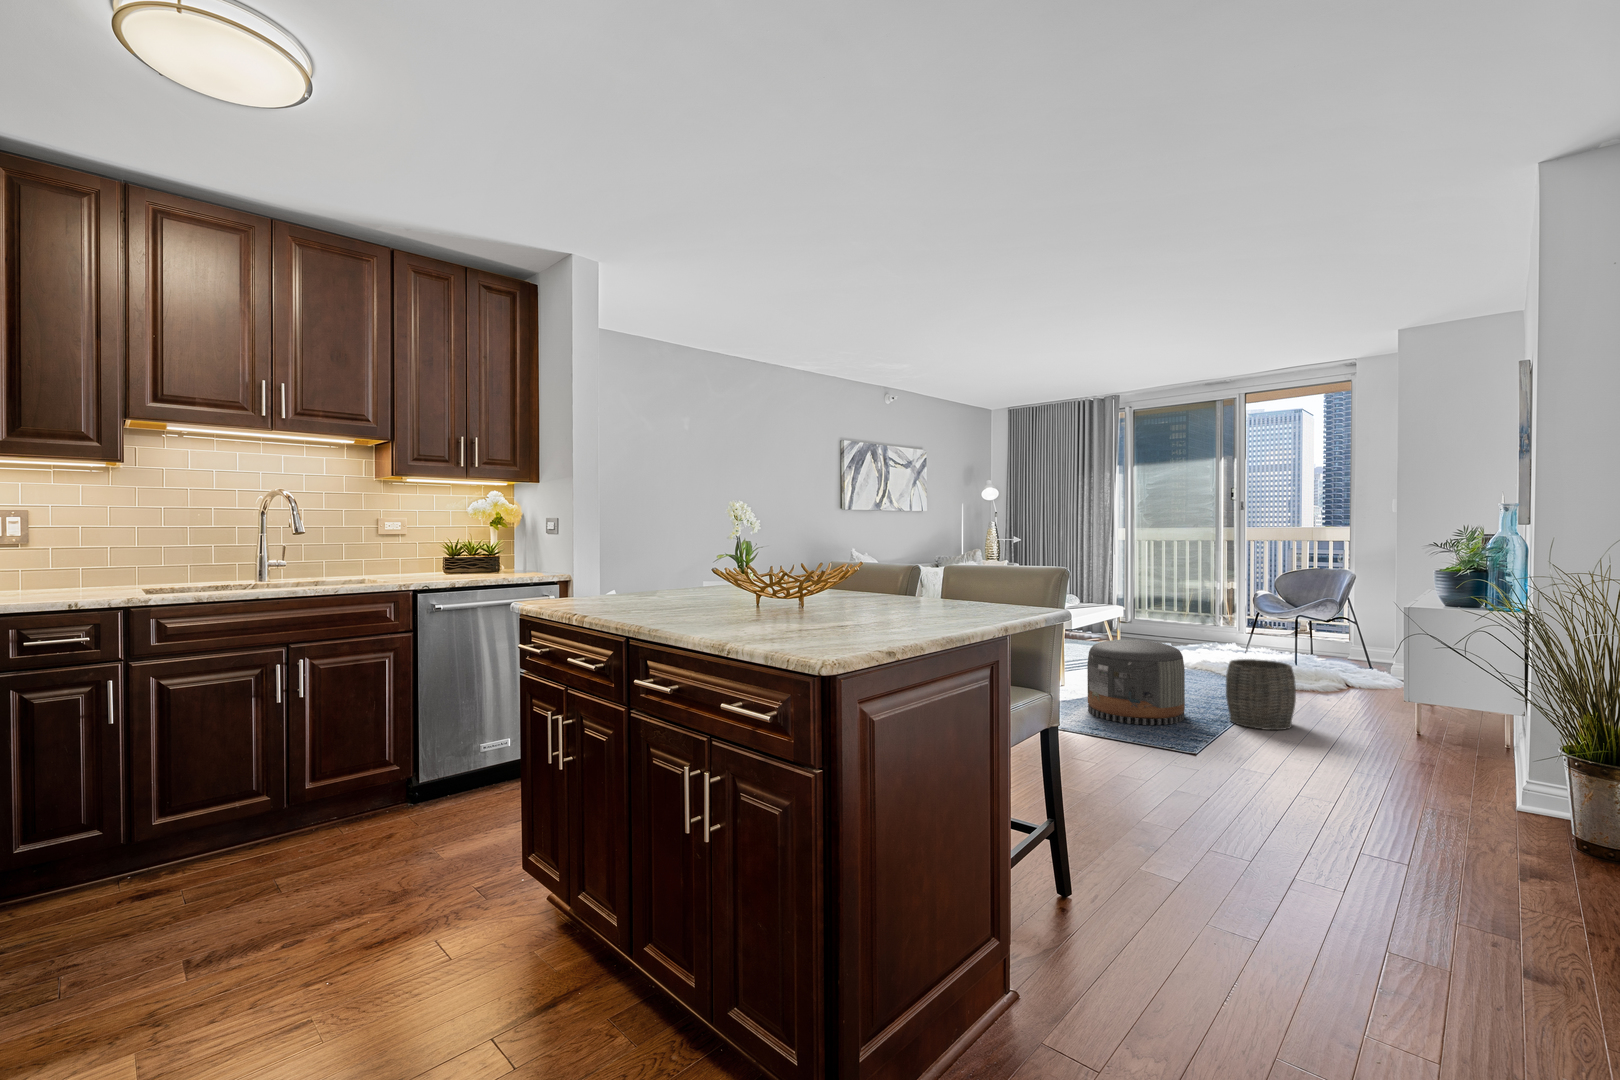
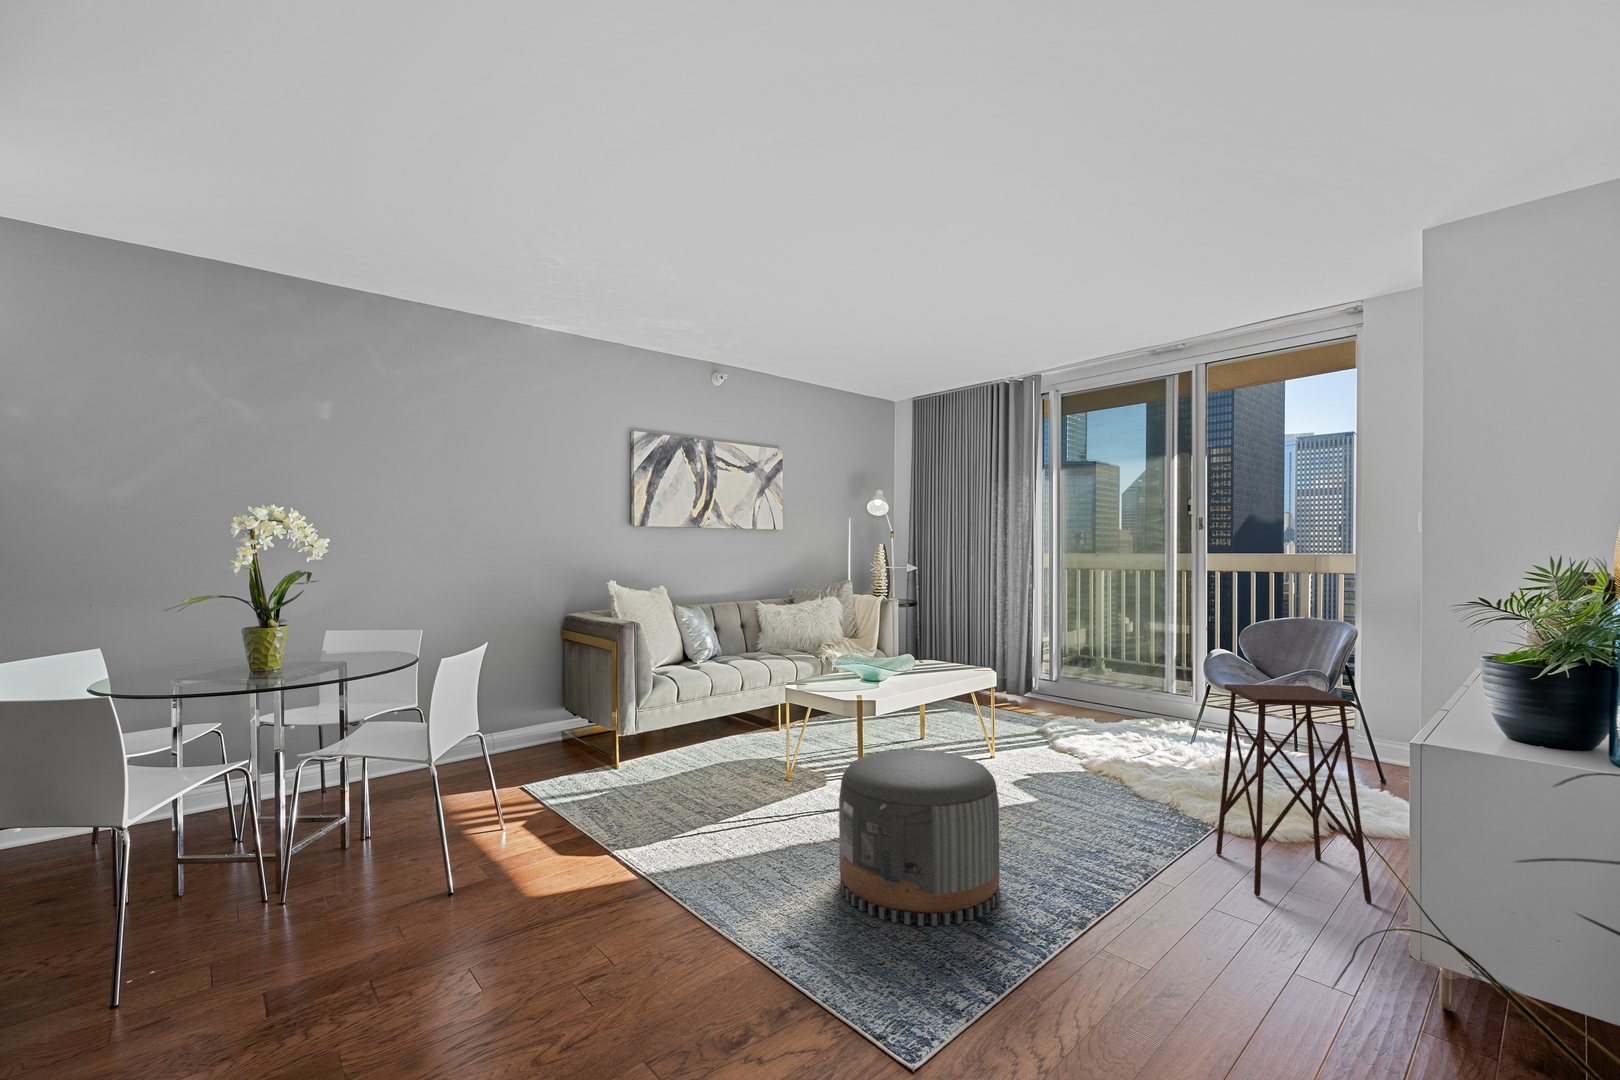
side table: none [1289,601,1382,713] -> present [1216,684,1372,903]
woven basket: present [1226,659,1296,730] -> none [1067,798,1189,953]

